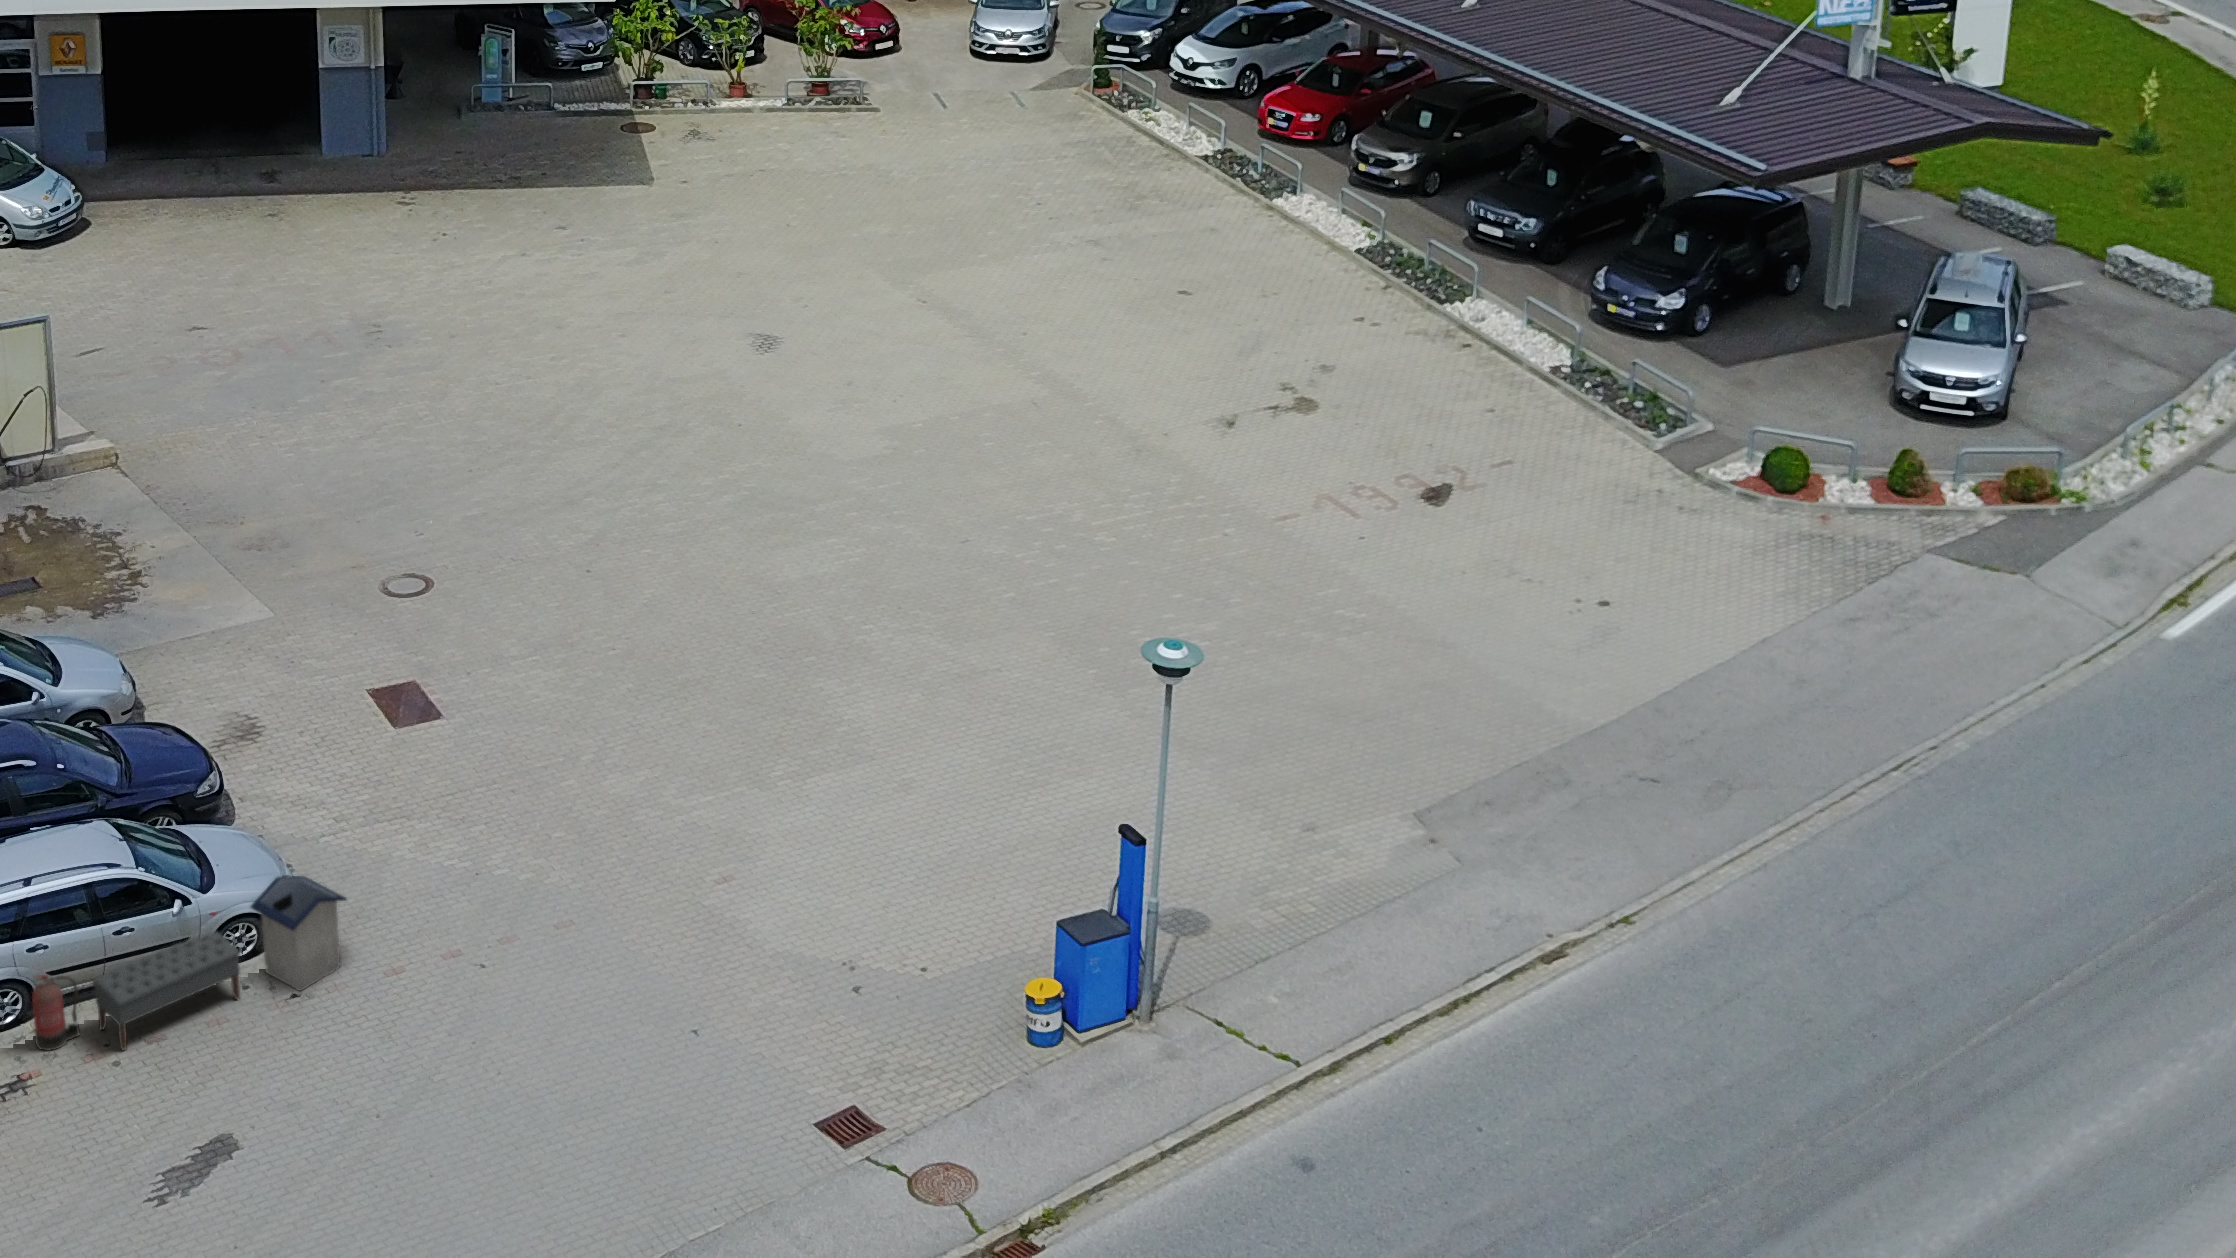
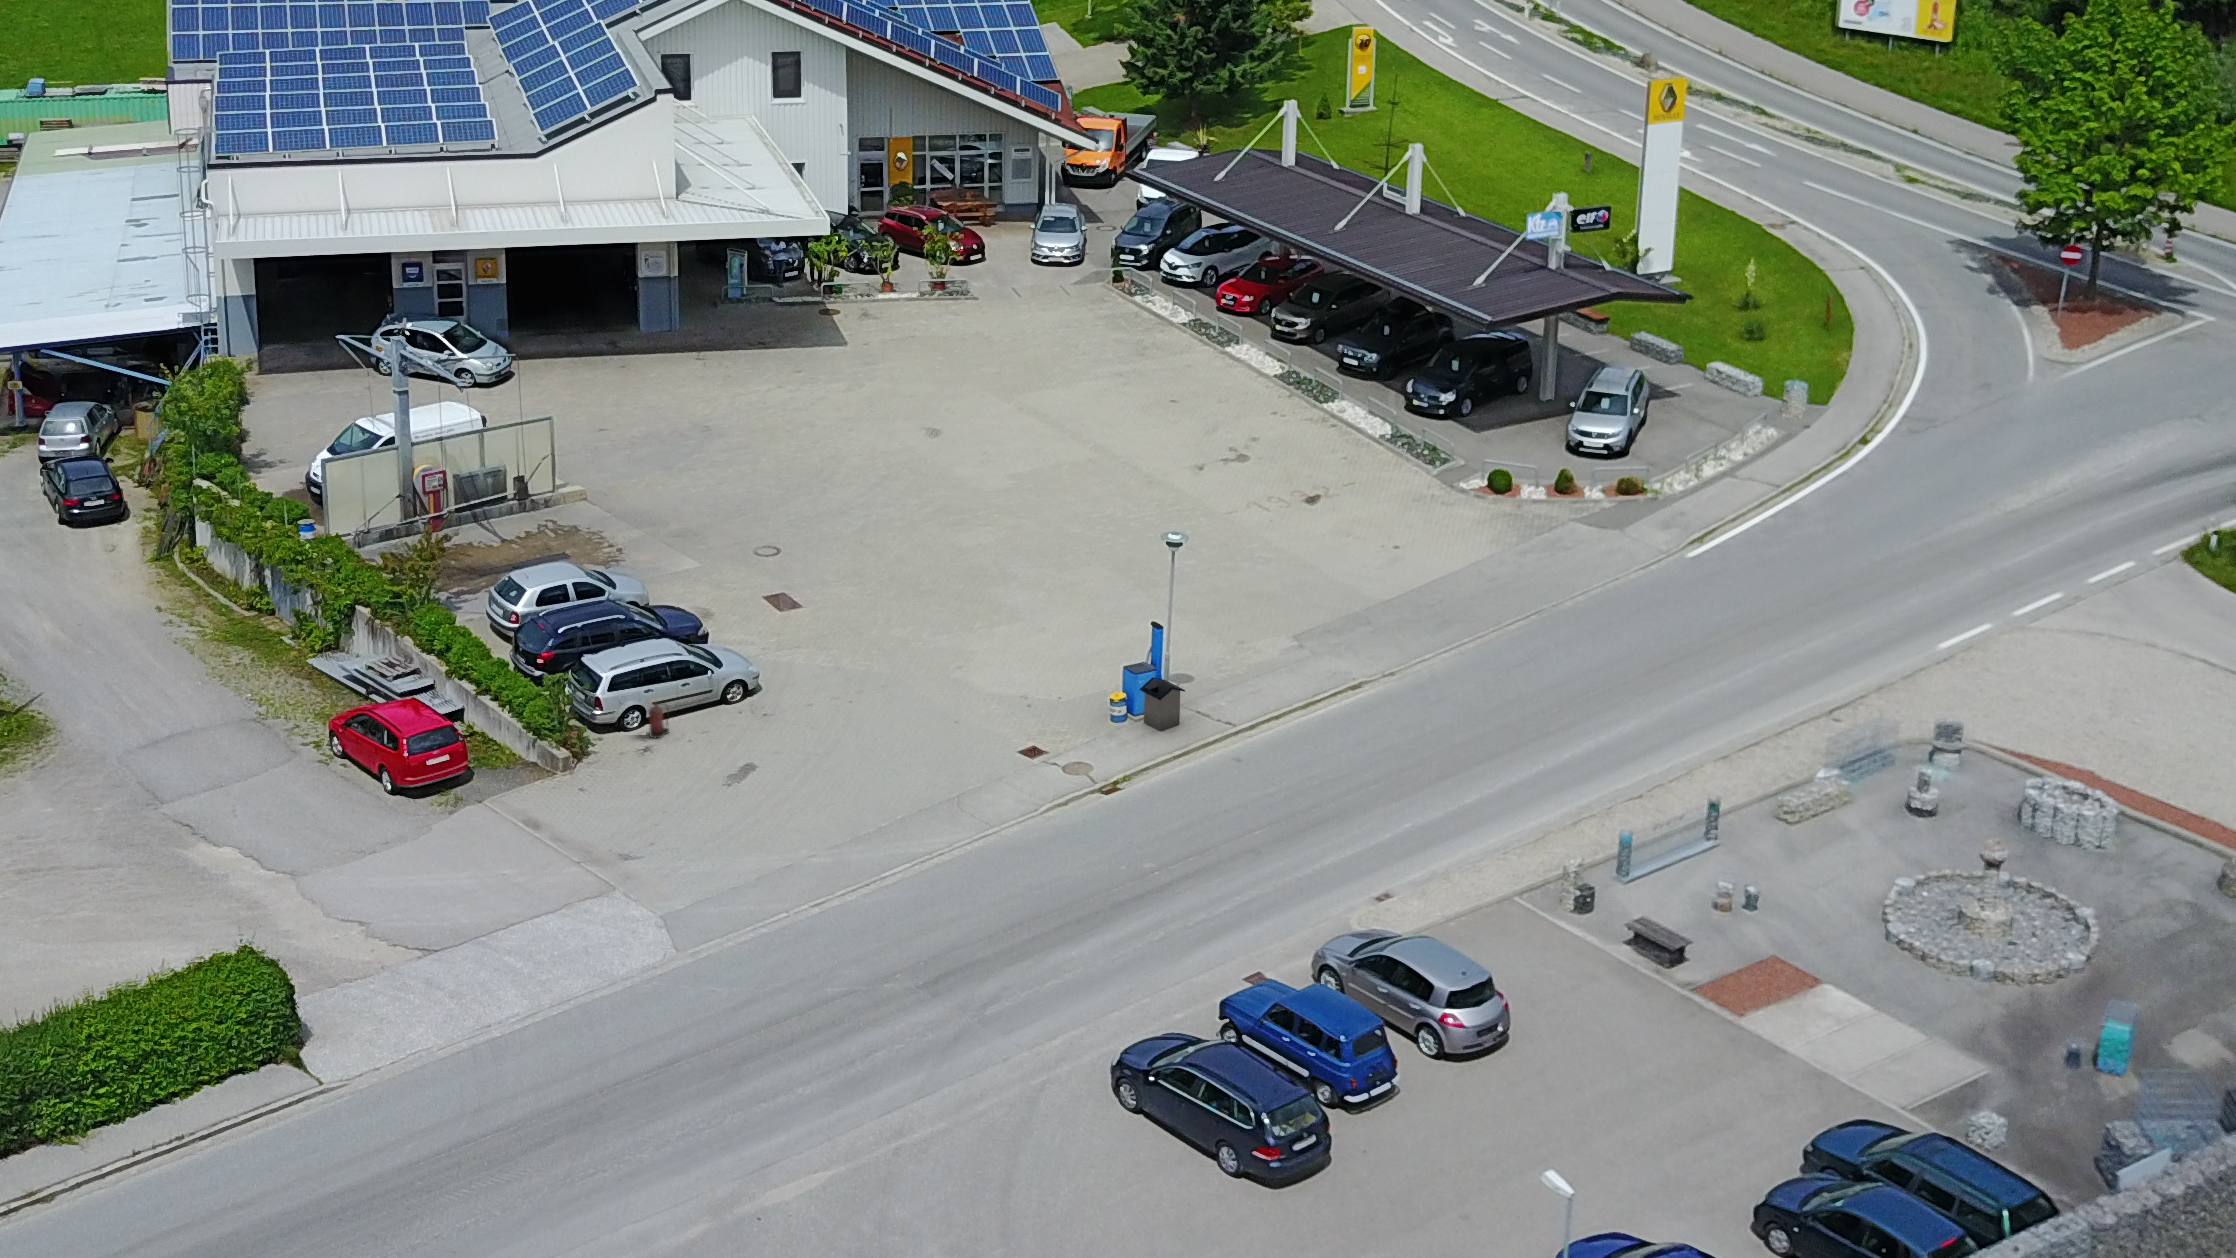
trash can: present [251,876,346,991] -> present [1140,677,1185,731]
bench: present [93,932,240,1050] -> none [675,687,740,737]

